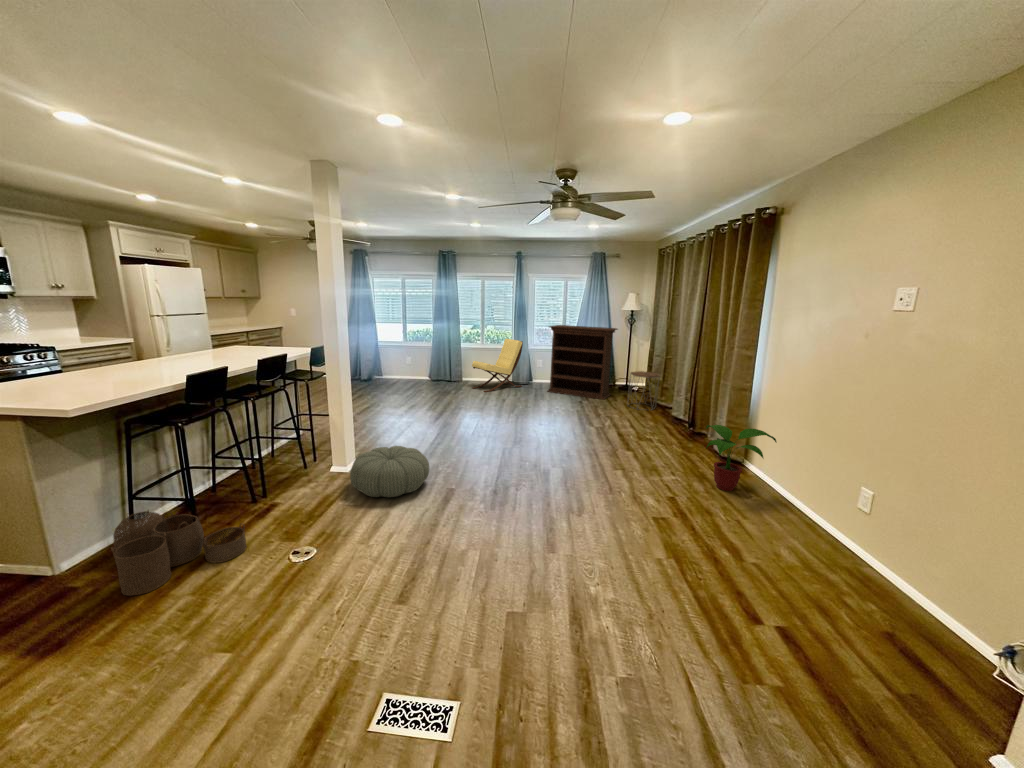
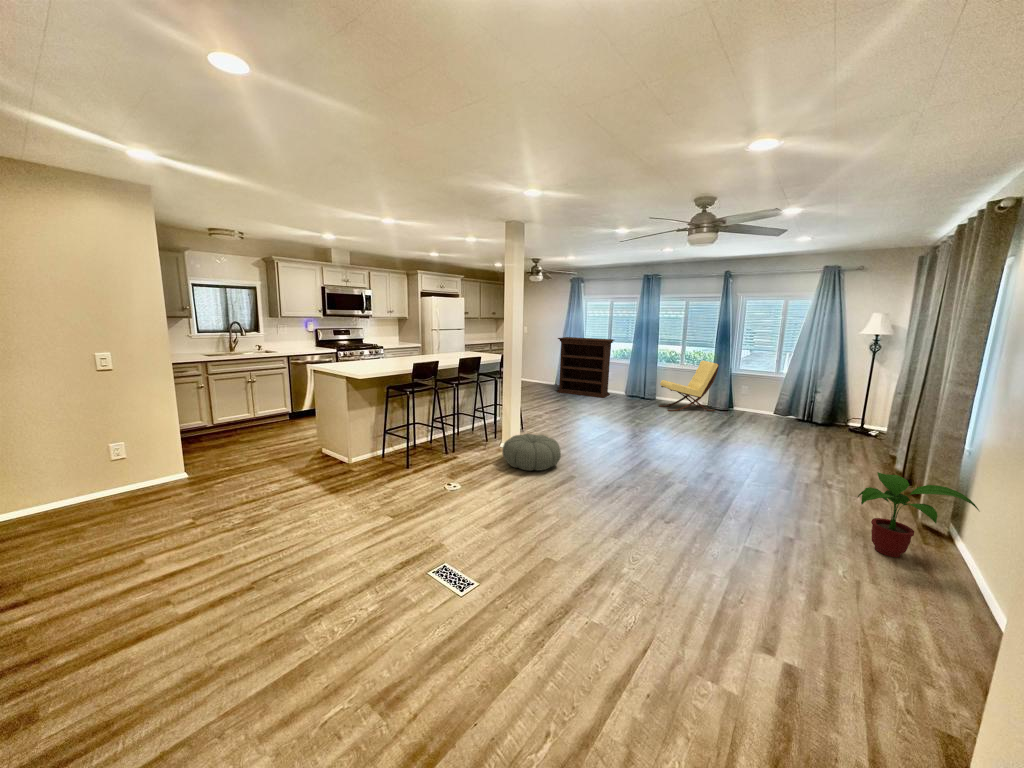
bookshelf: present [547,325,617,400] -> present [557,337,614,398]
side table: present [628,371,659,409] -> none [837,407,890,458]
woven basket: present [111,510,247,596] -> none [367,440,430,482]

